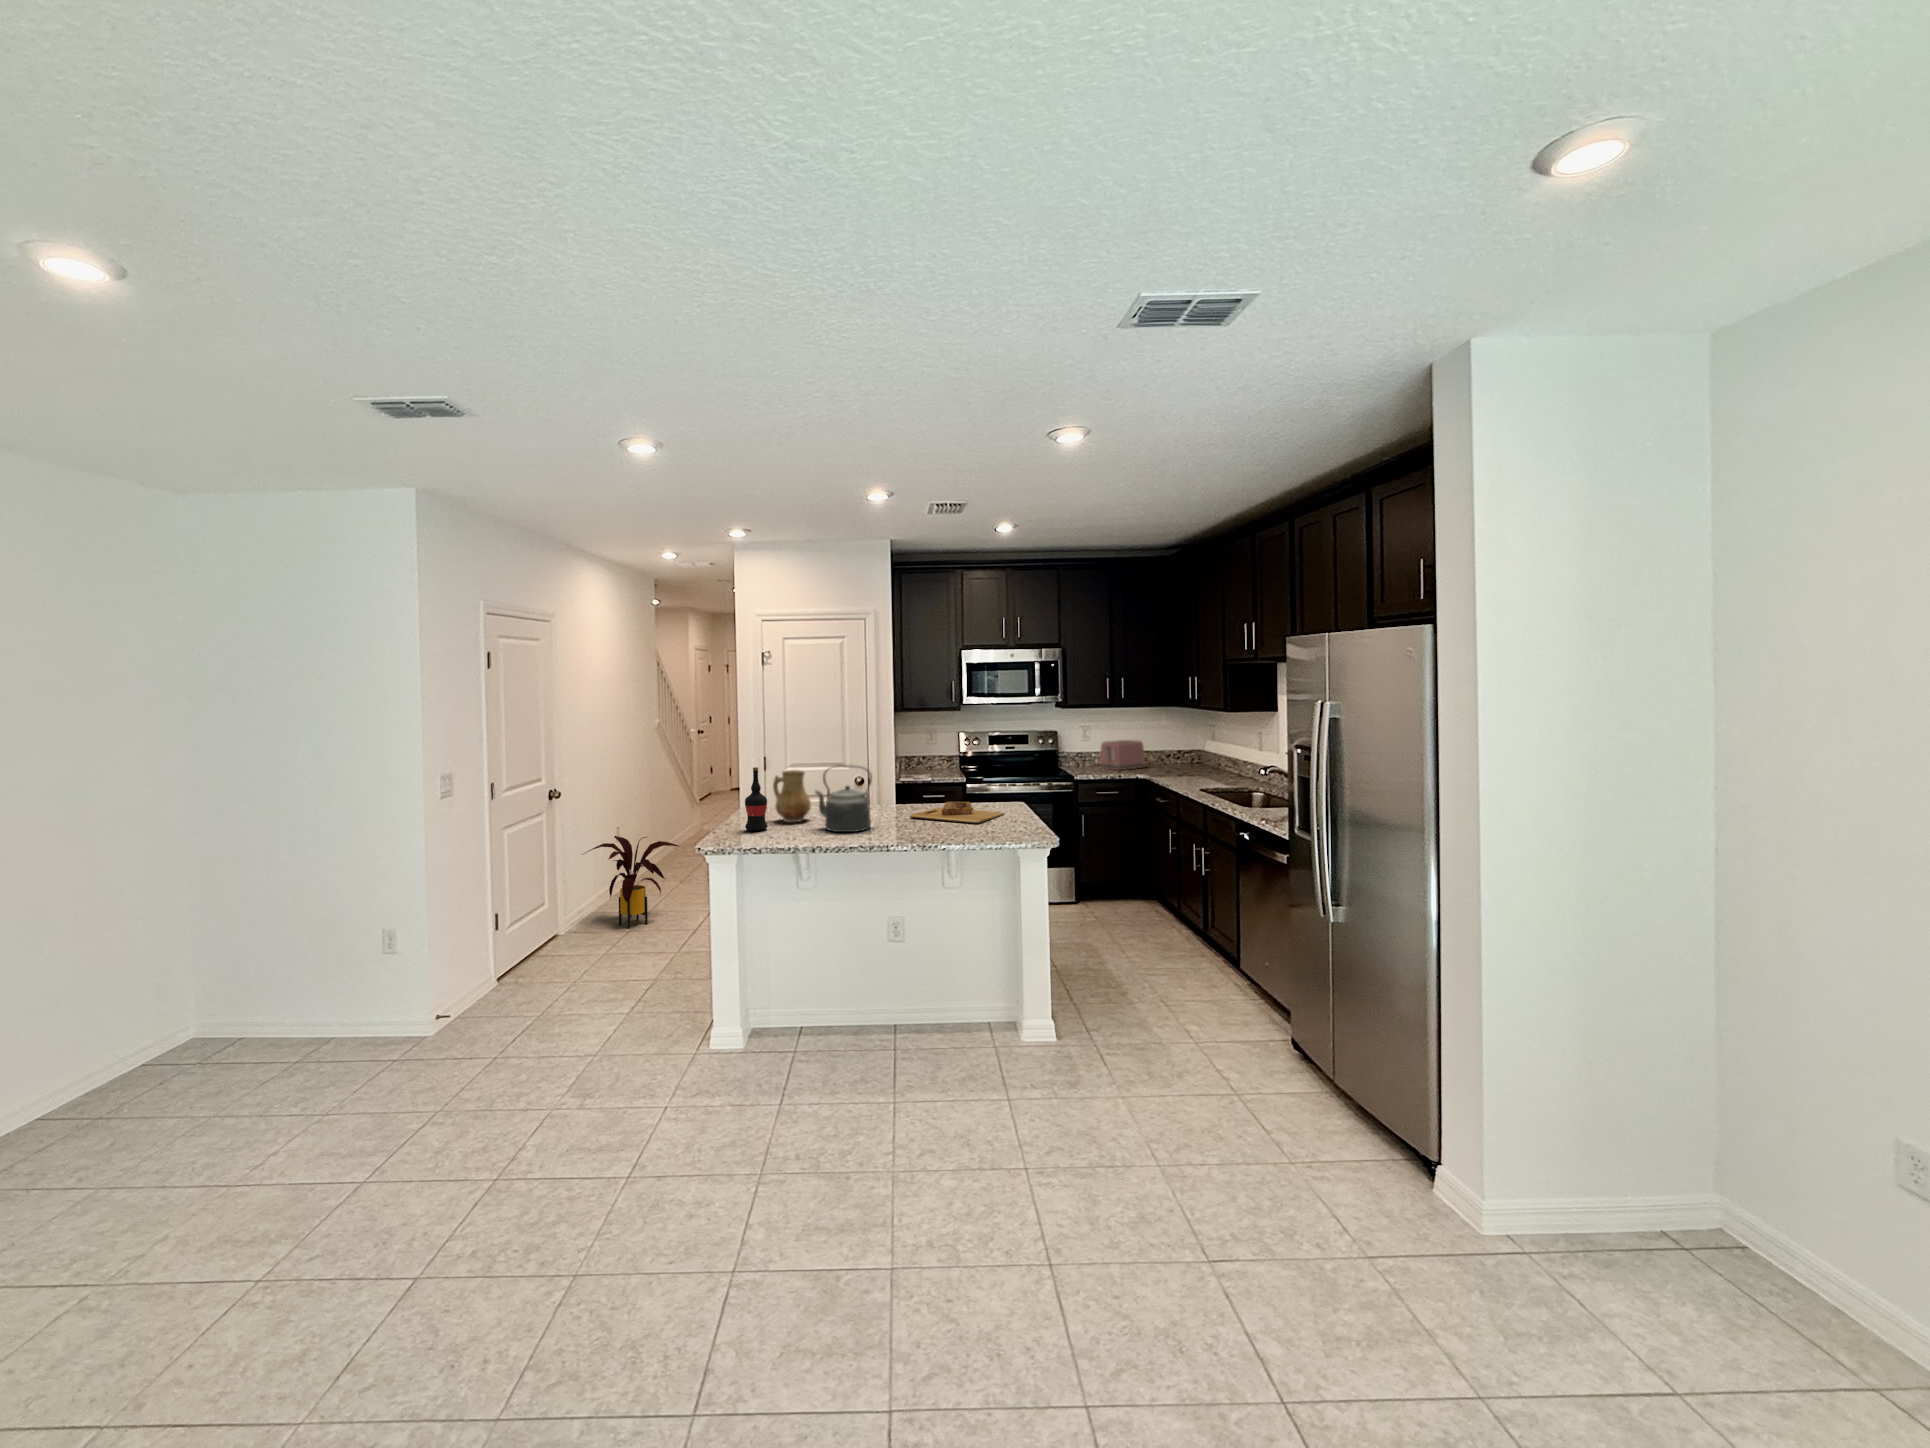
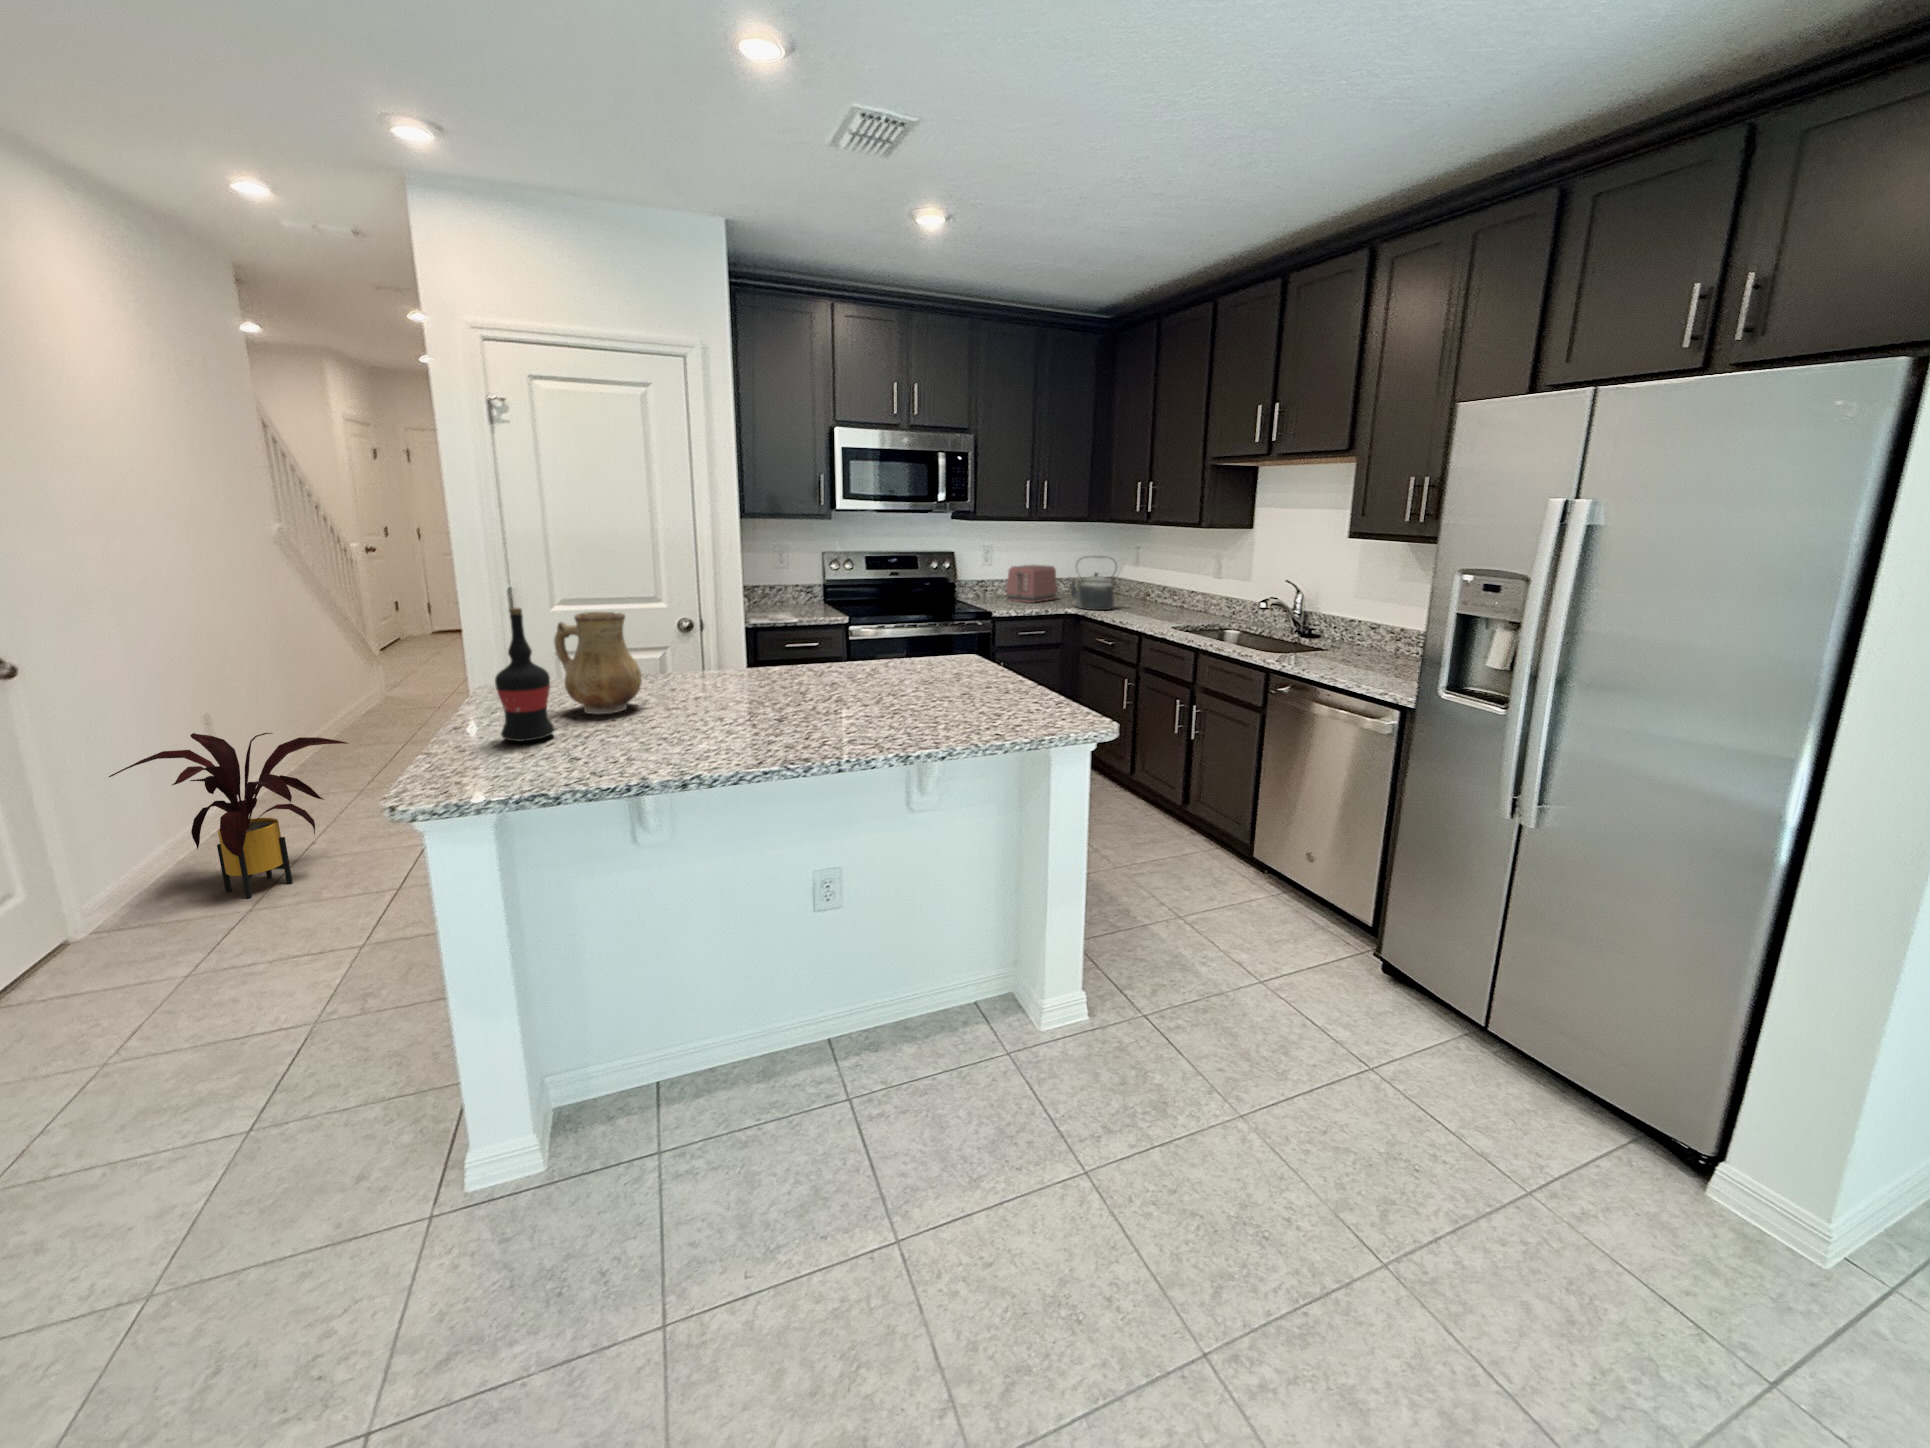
kettle: present [815,765,872,832] -> present [1068,557,1116,610]
cutting board: present [910,802,1004,823] -> none [836,661,987,699]

